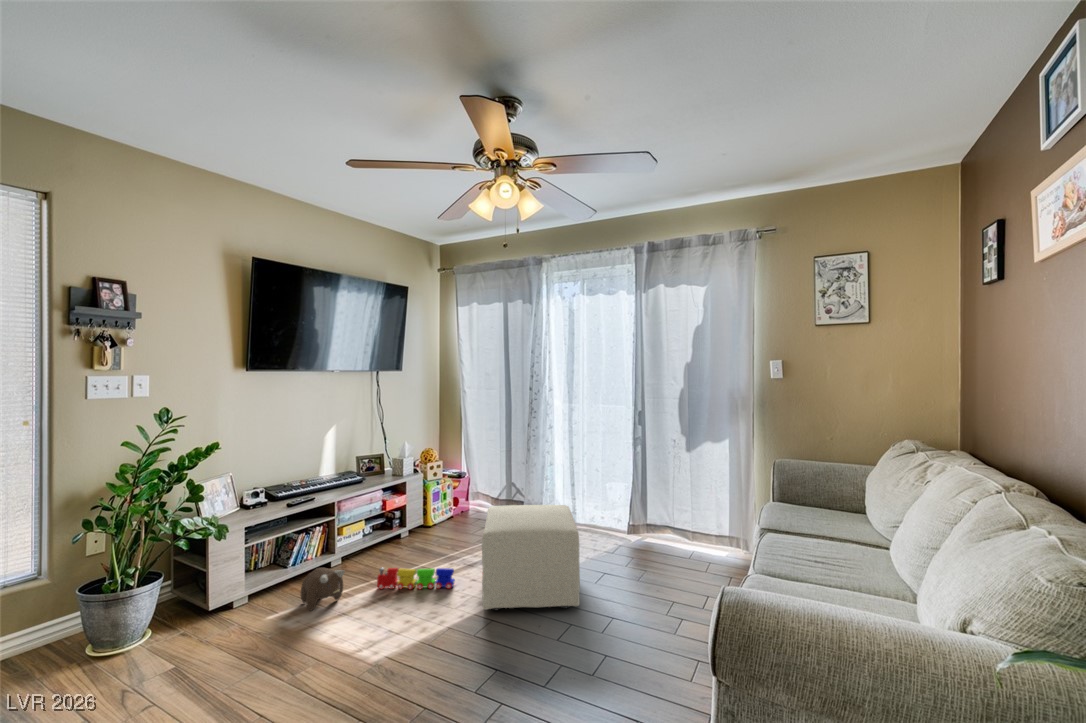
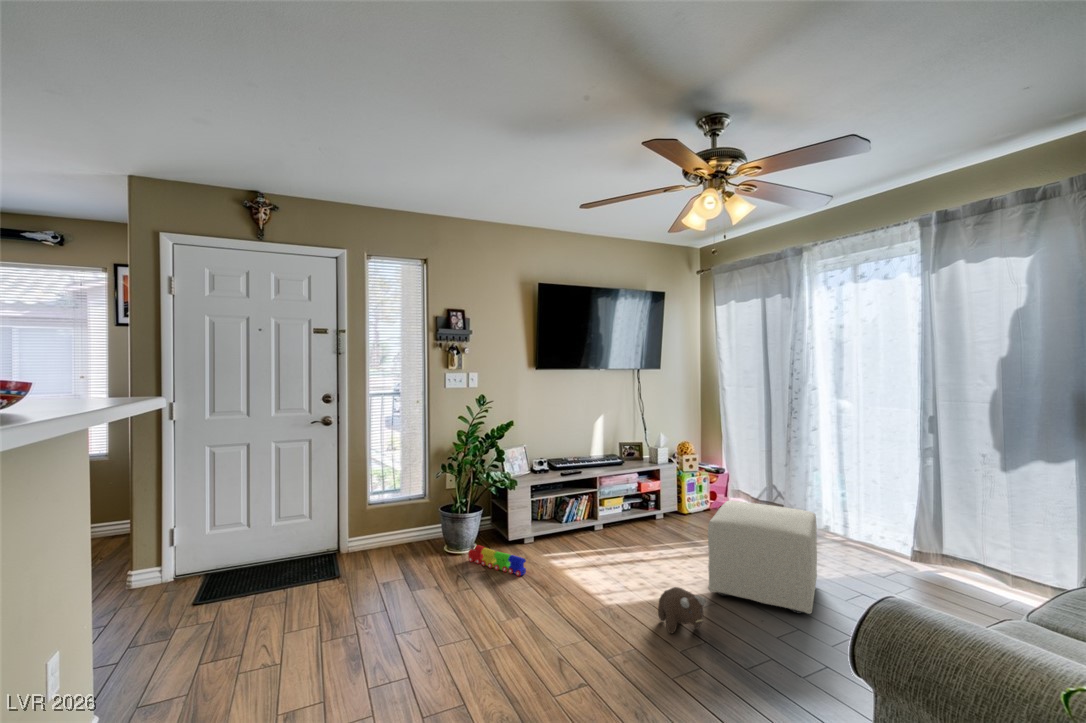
plush toy: present [301,568,345,611] -> present [658,587,706,633]
toy train: present [377,568,454,589] -> present [468,544,526,576]

